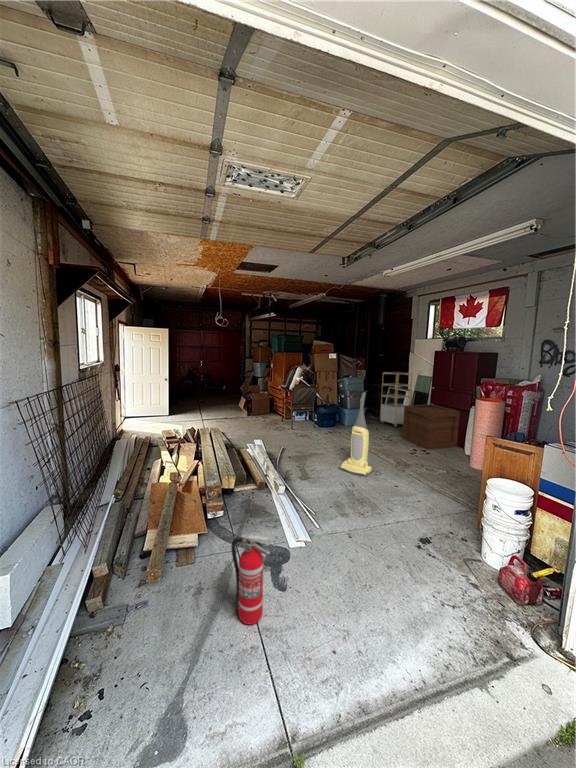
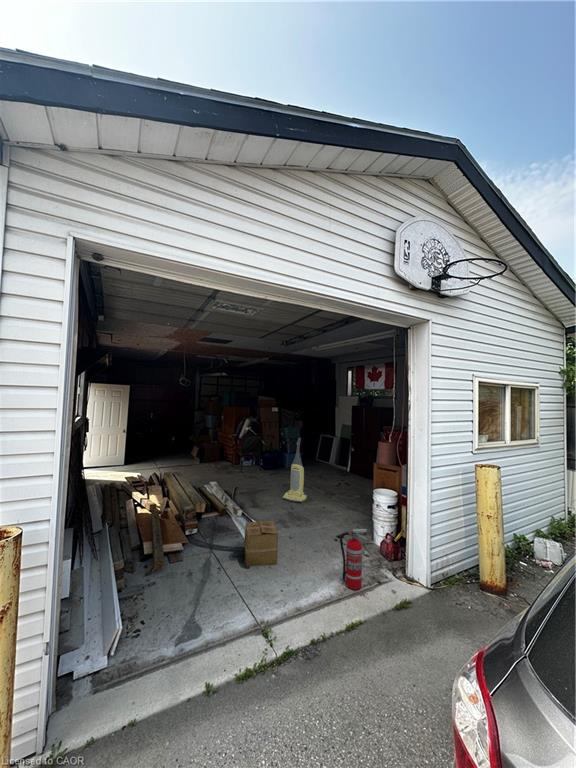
shelving unit: present [380,372,413,427] -> none [314,422,338,468]
wooden crate: present [402,404,460,449] -> none [331,447,371,483]
cardboard box: none [279,516,330,587] -> present [244,521,278,566]
fire extinguisher: present [232,536,270,624] -> present [340,529,367,589]

